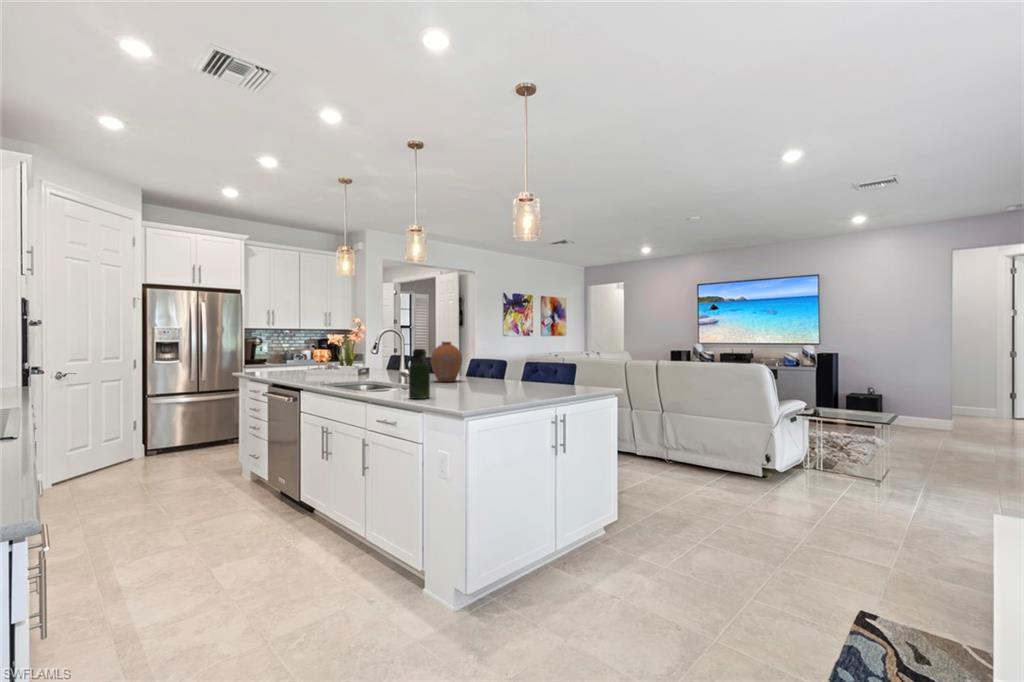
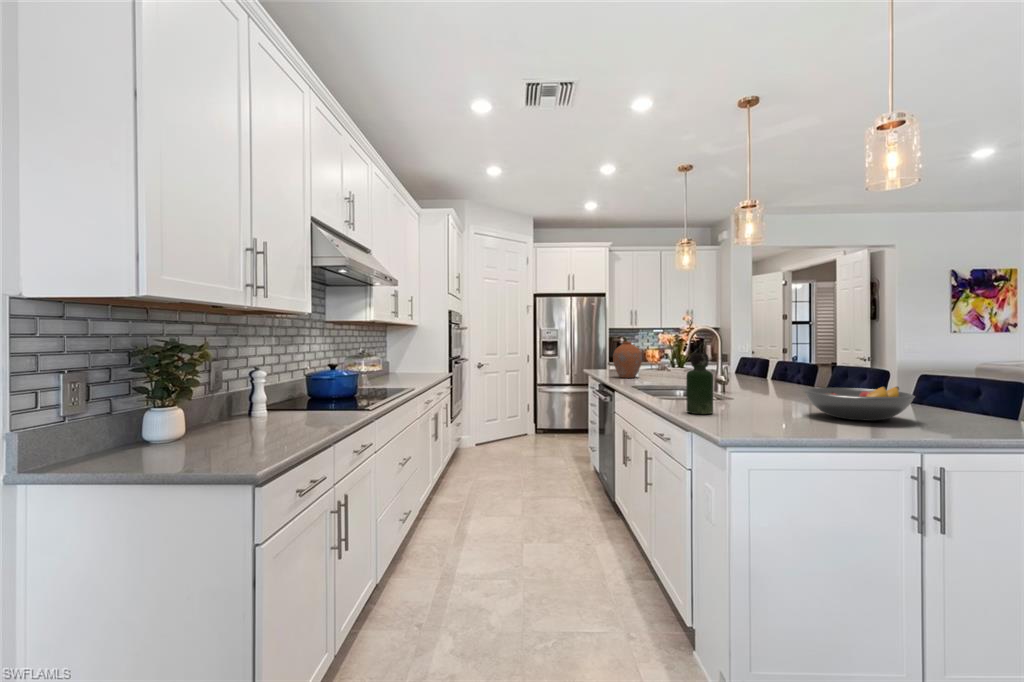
vase: present [431,342,462,382] -> present [613,342,642,378]
fruit bowl: none [484,369,545,392] -> present [804,387,915,421]

